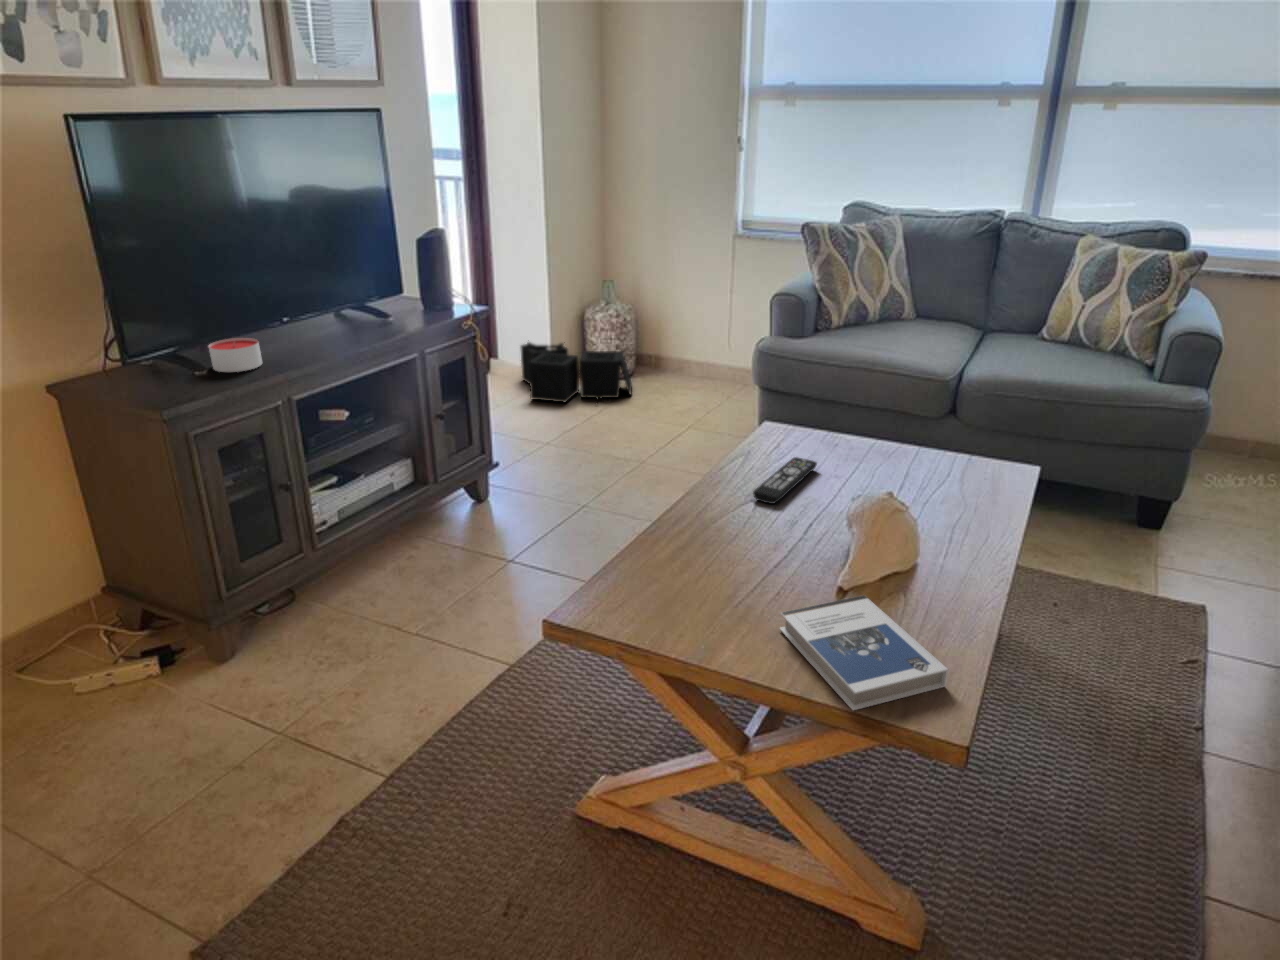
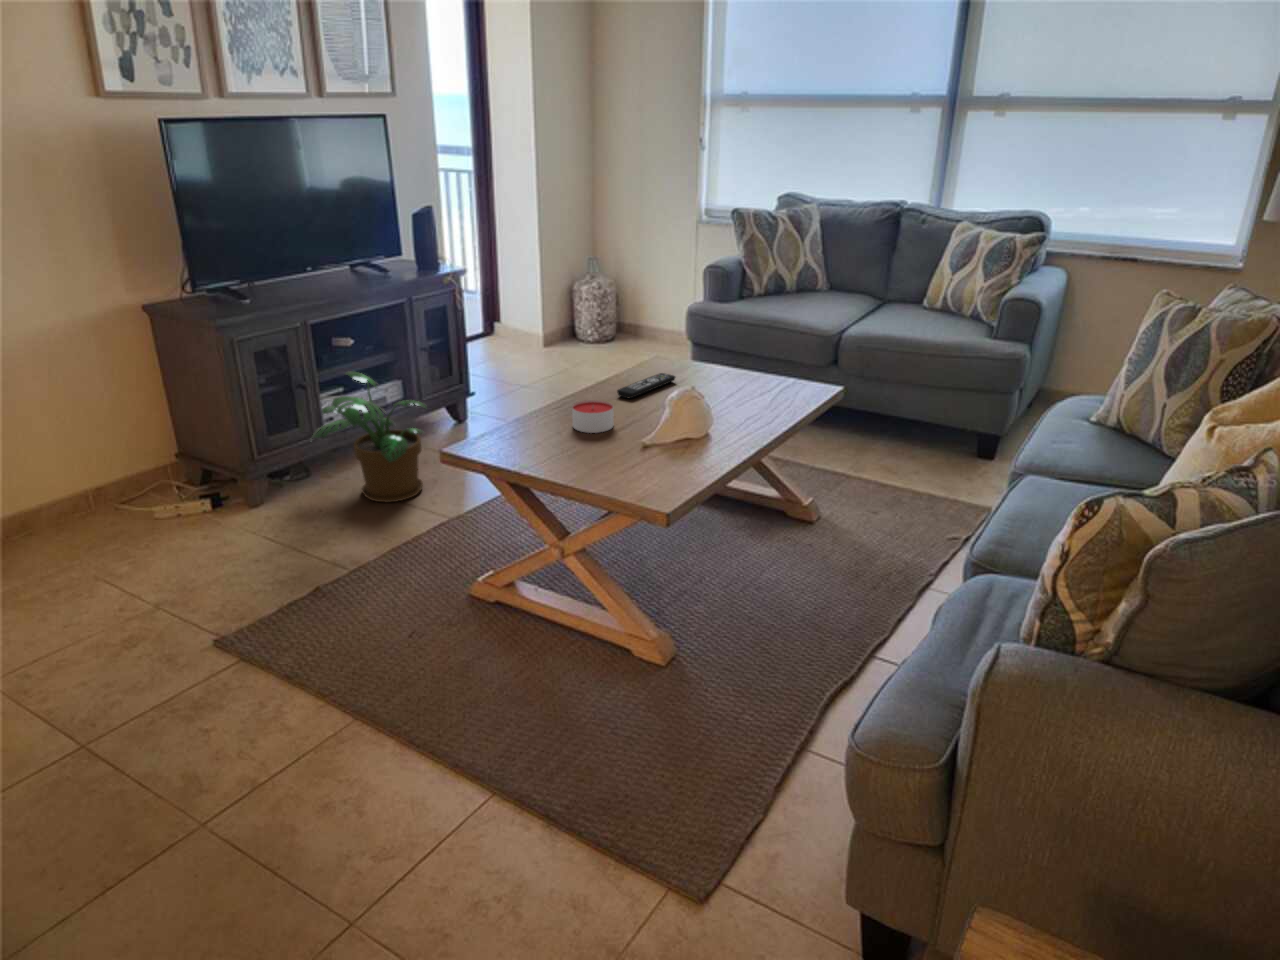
candle: present [209,338,262,372] -> present [572,400,614,433]
storage bin: present [521,342,632,402] -> none [516,305,609,360]
potted plant: none [303,459,468,639] -> present [310,371,426,502]
hardback book: present [780,595,948,710] -> none [588,438,673,489]

